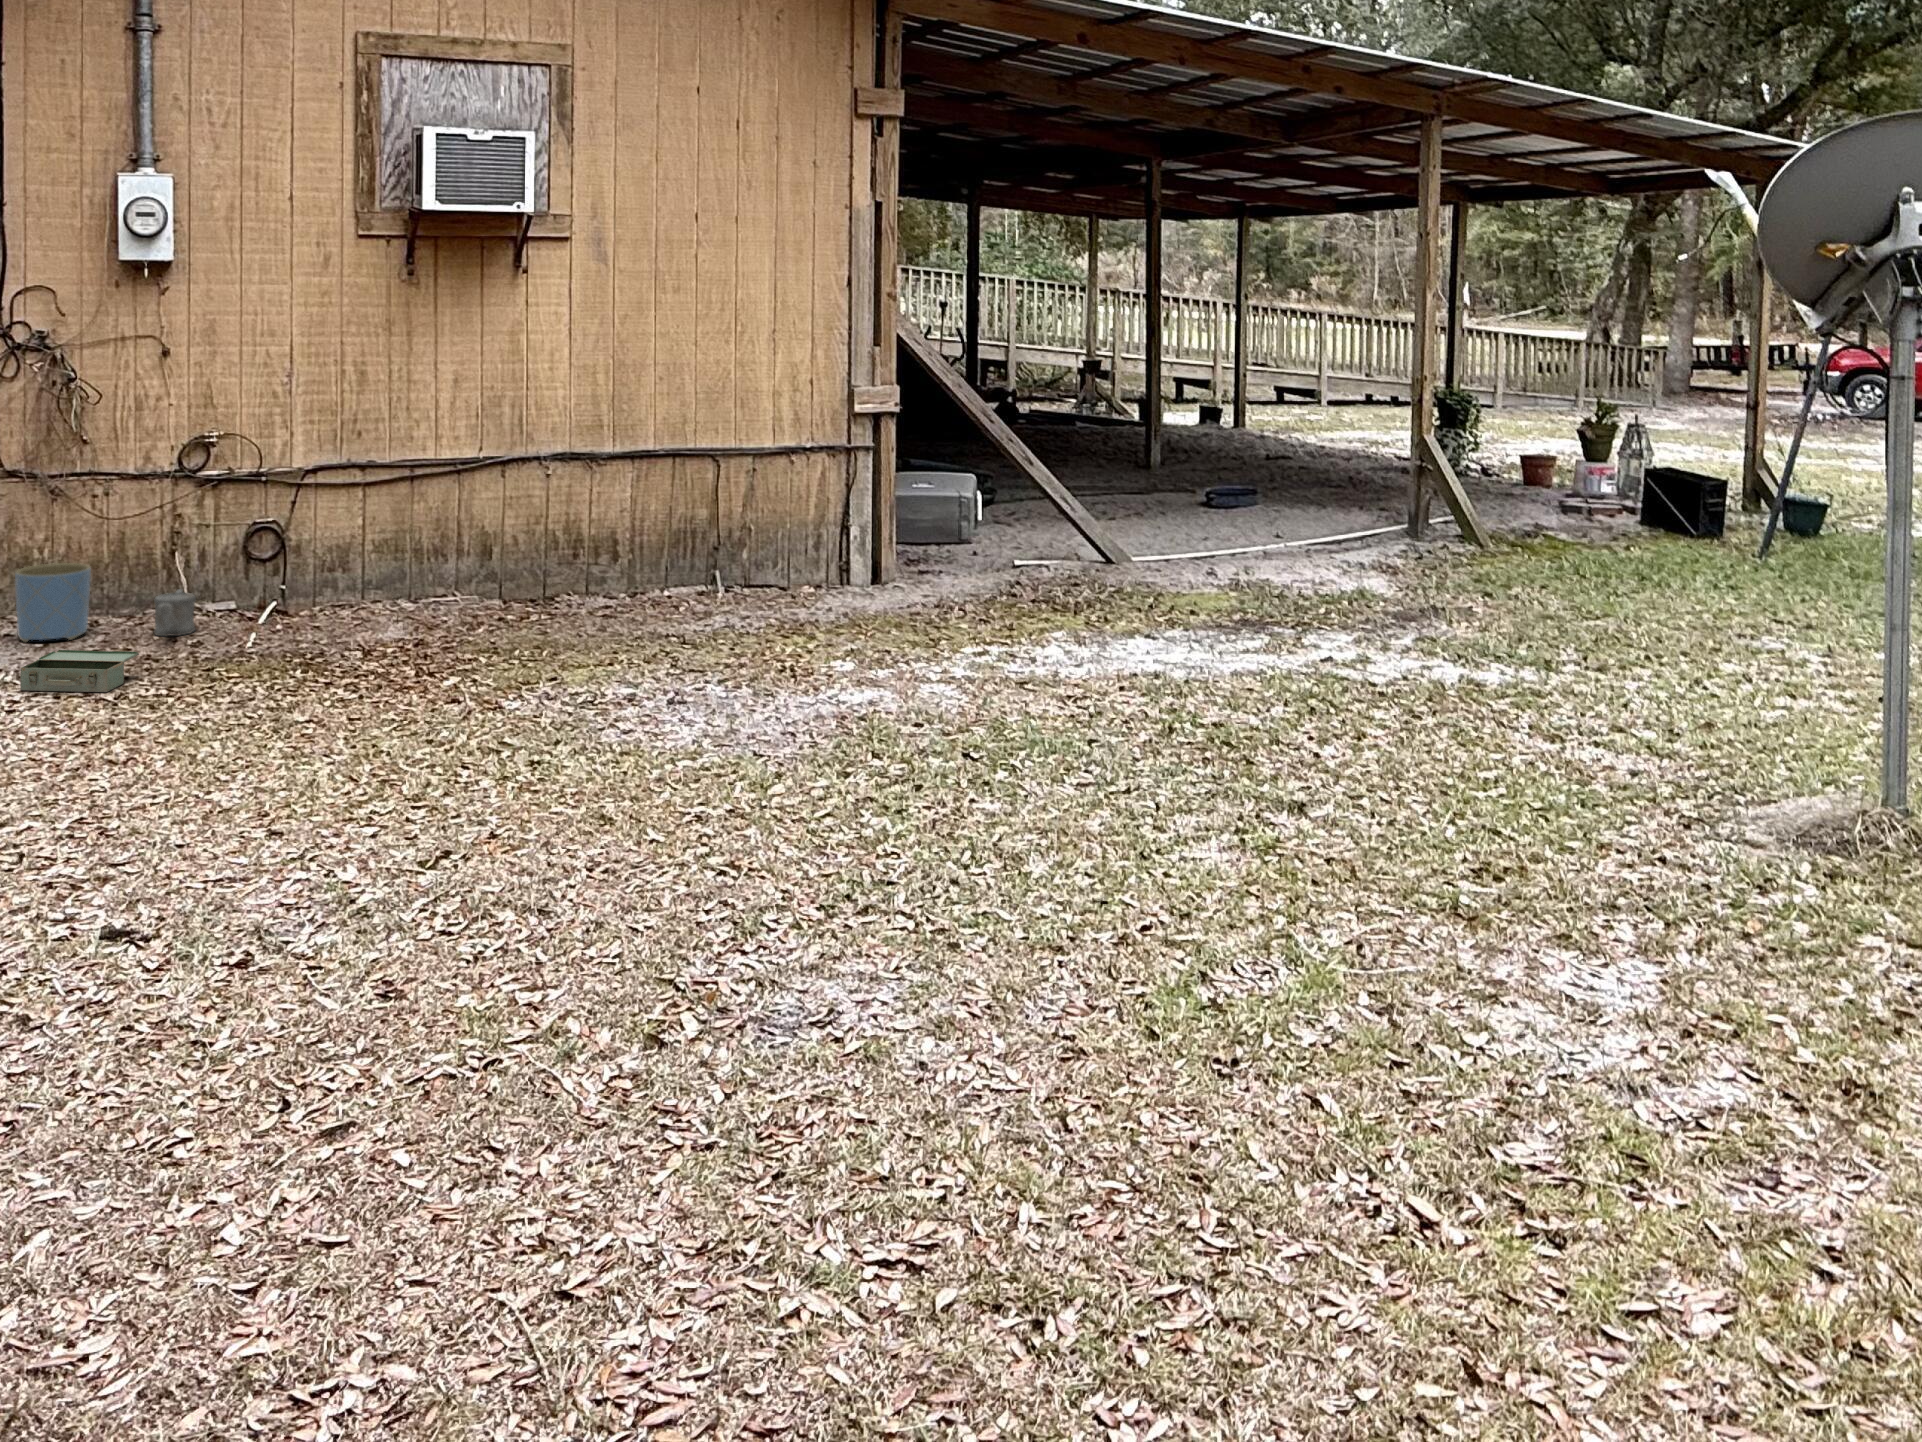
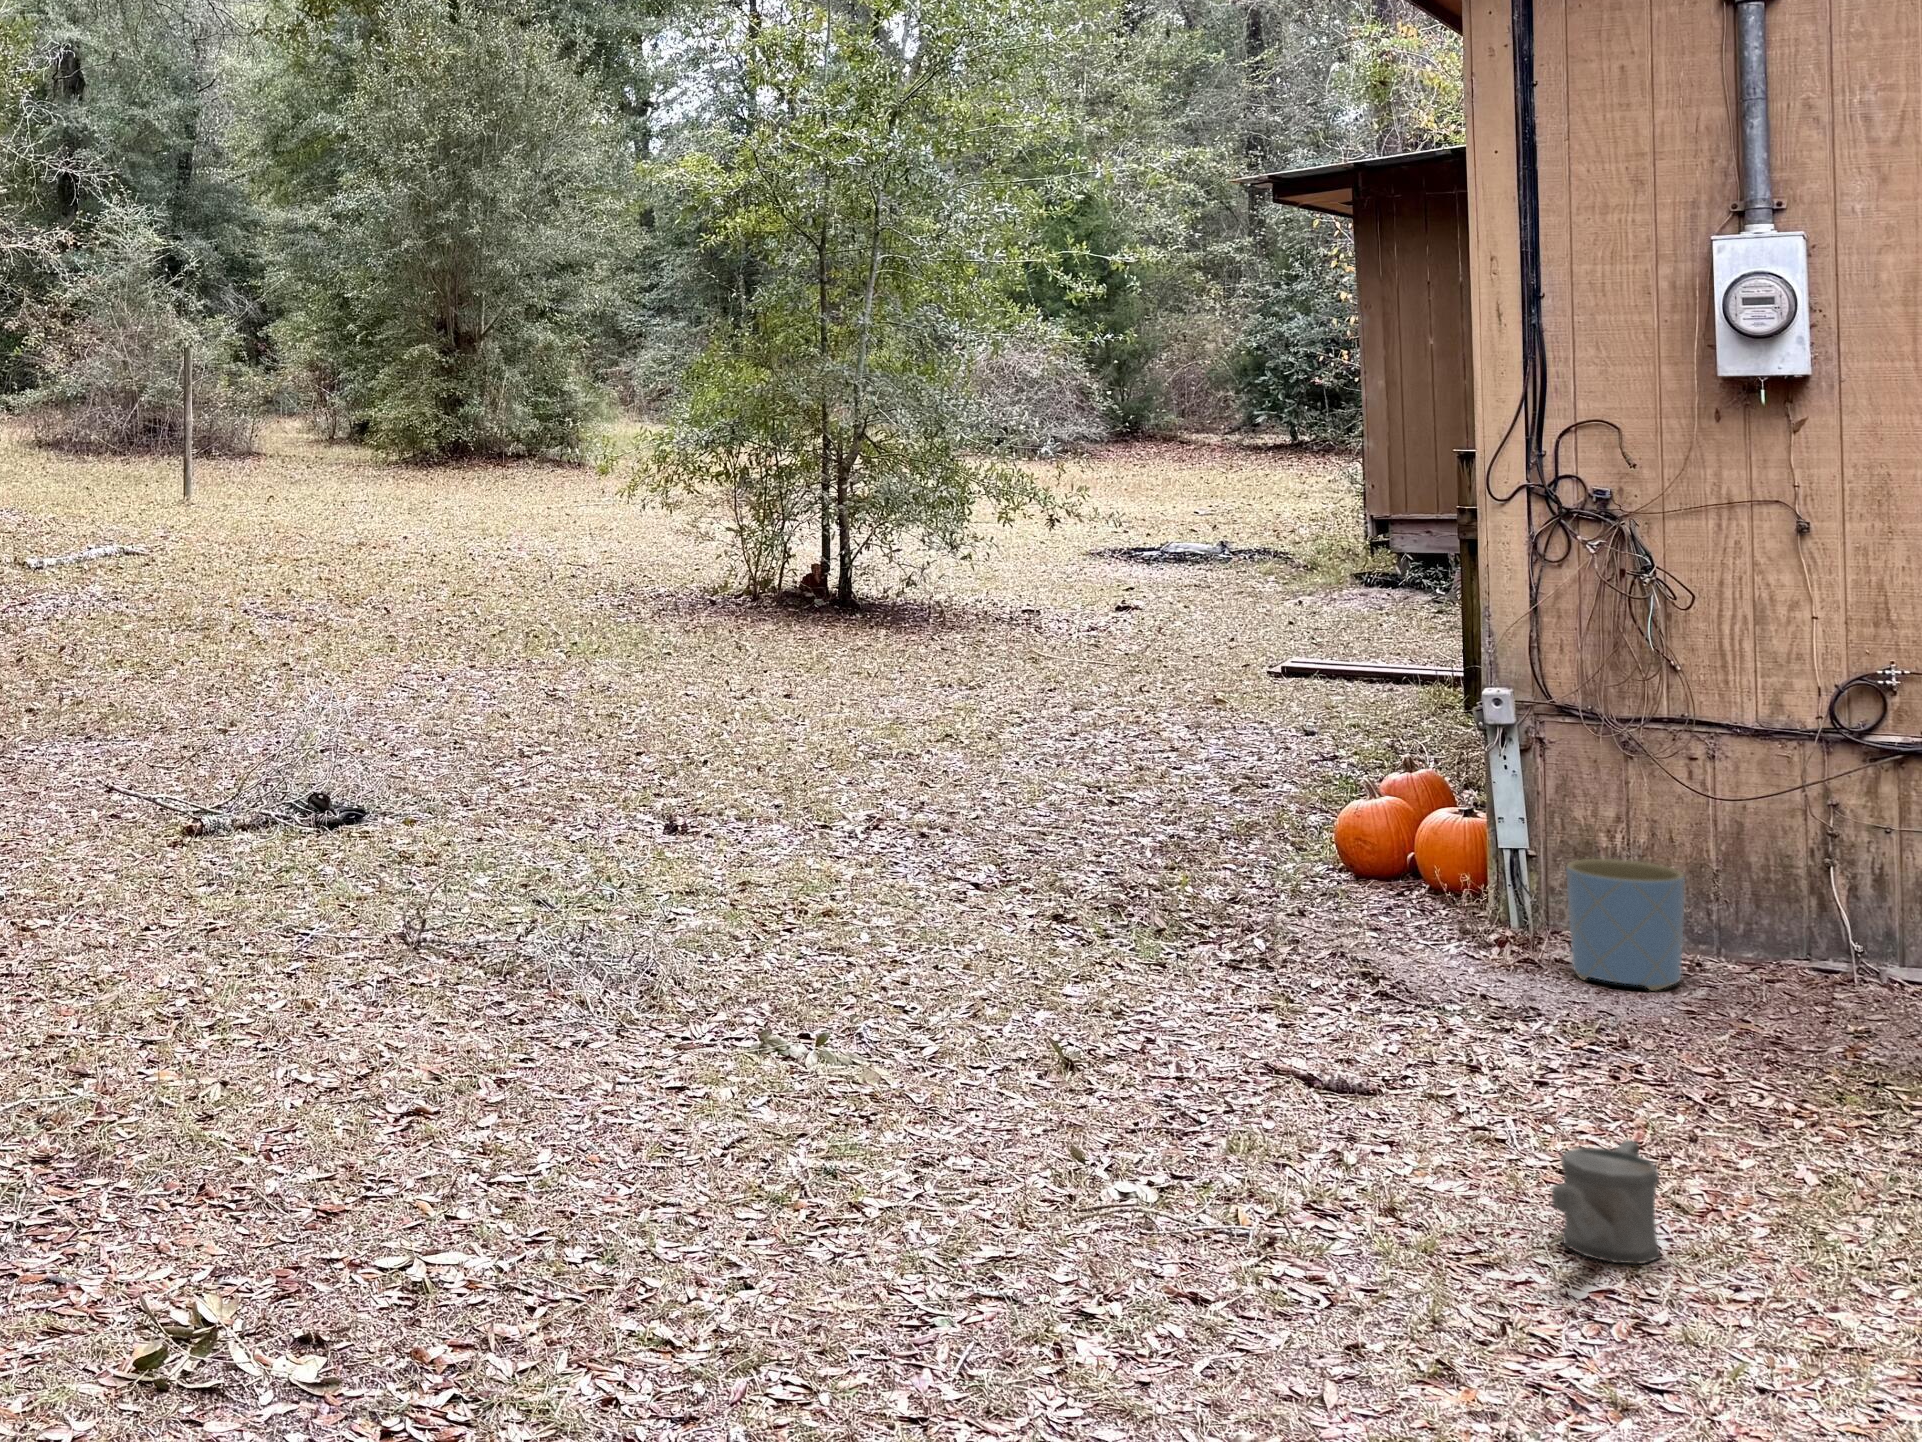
watering can: present [154,589,196,636] -> present [1552,1140,1660,1264]
toolbox: present [20,650,139,692] -> none [1559,1004,1752,1093]

